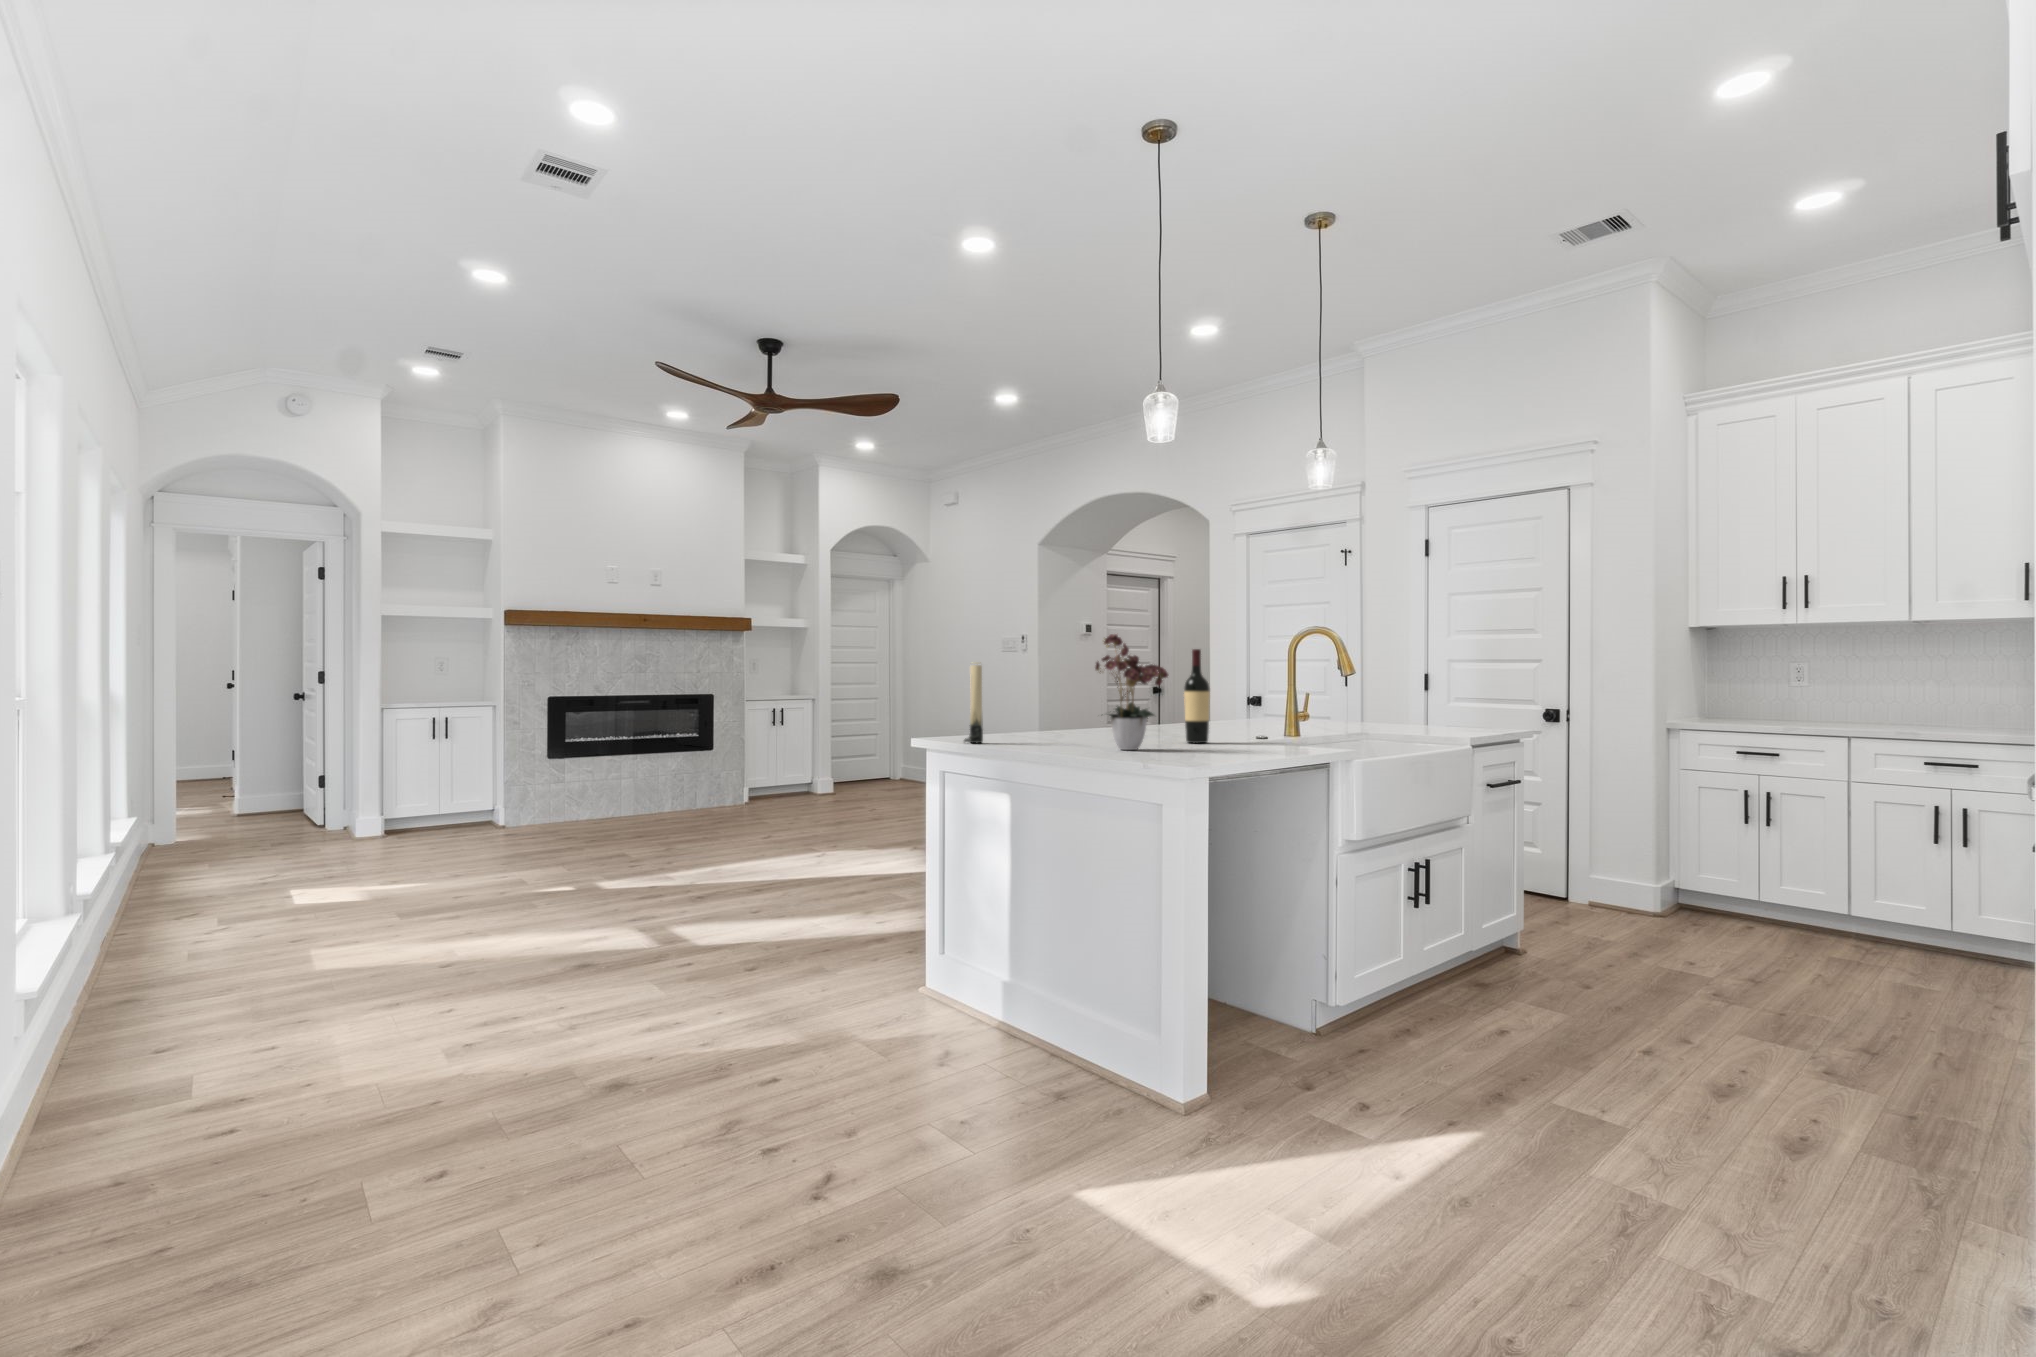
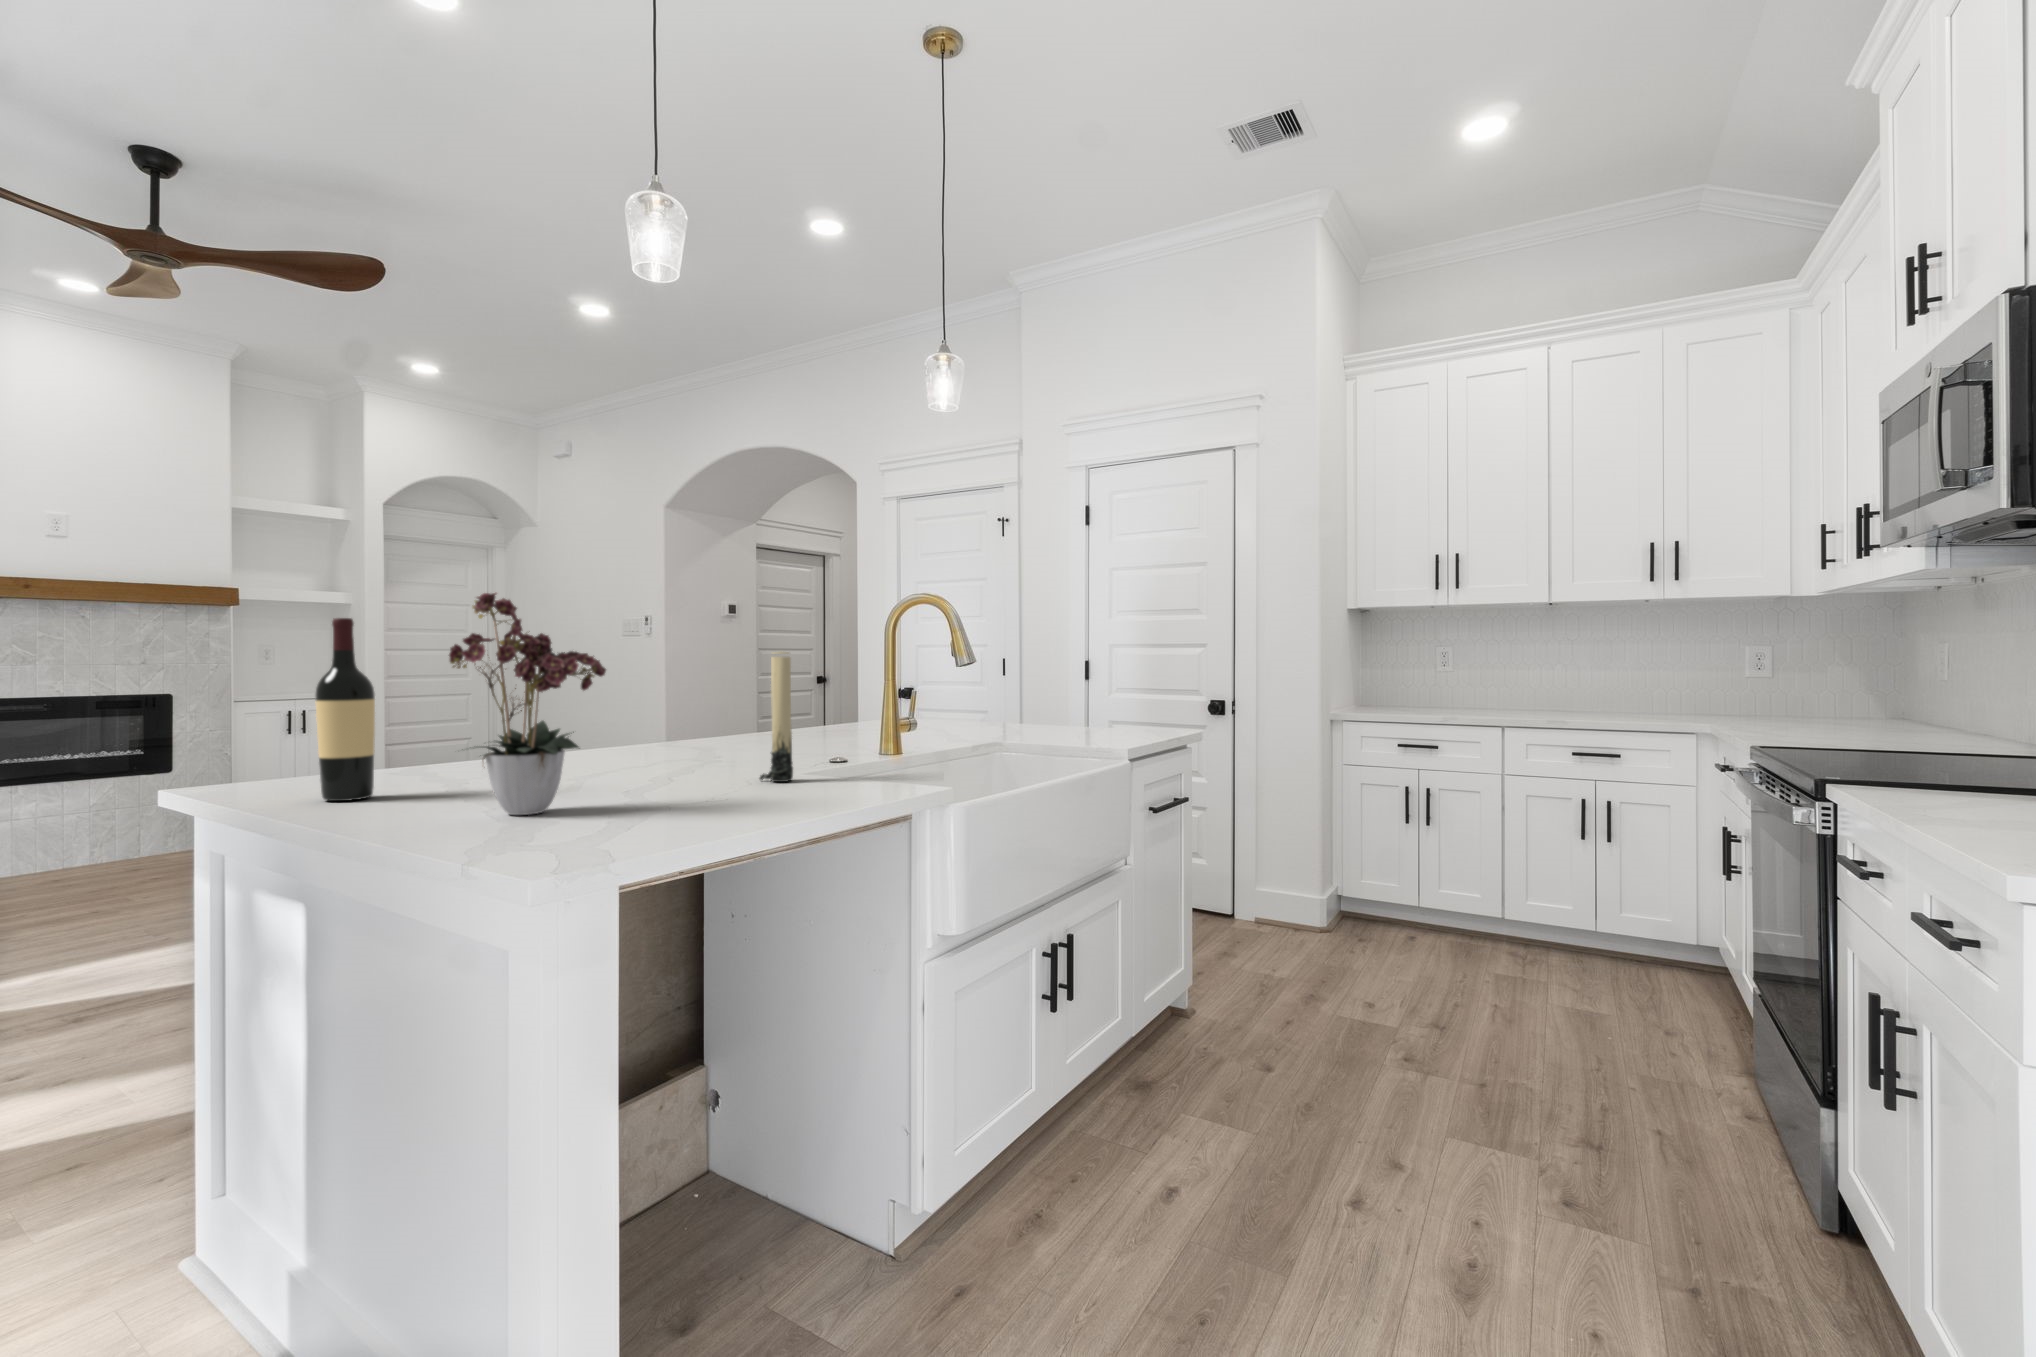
wine bottle: present [1184,649,1210,743] -> present [315,618,375,801]
candle: present [964,662,983,743] -> present [760,652,793,782]

